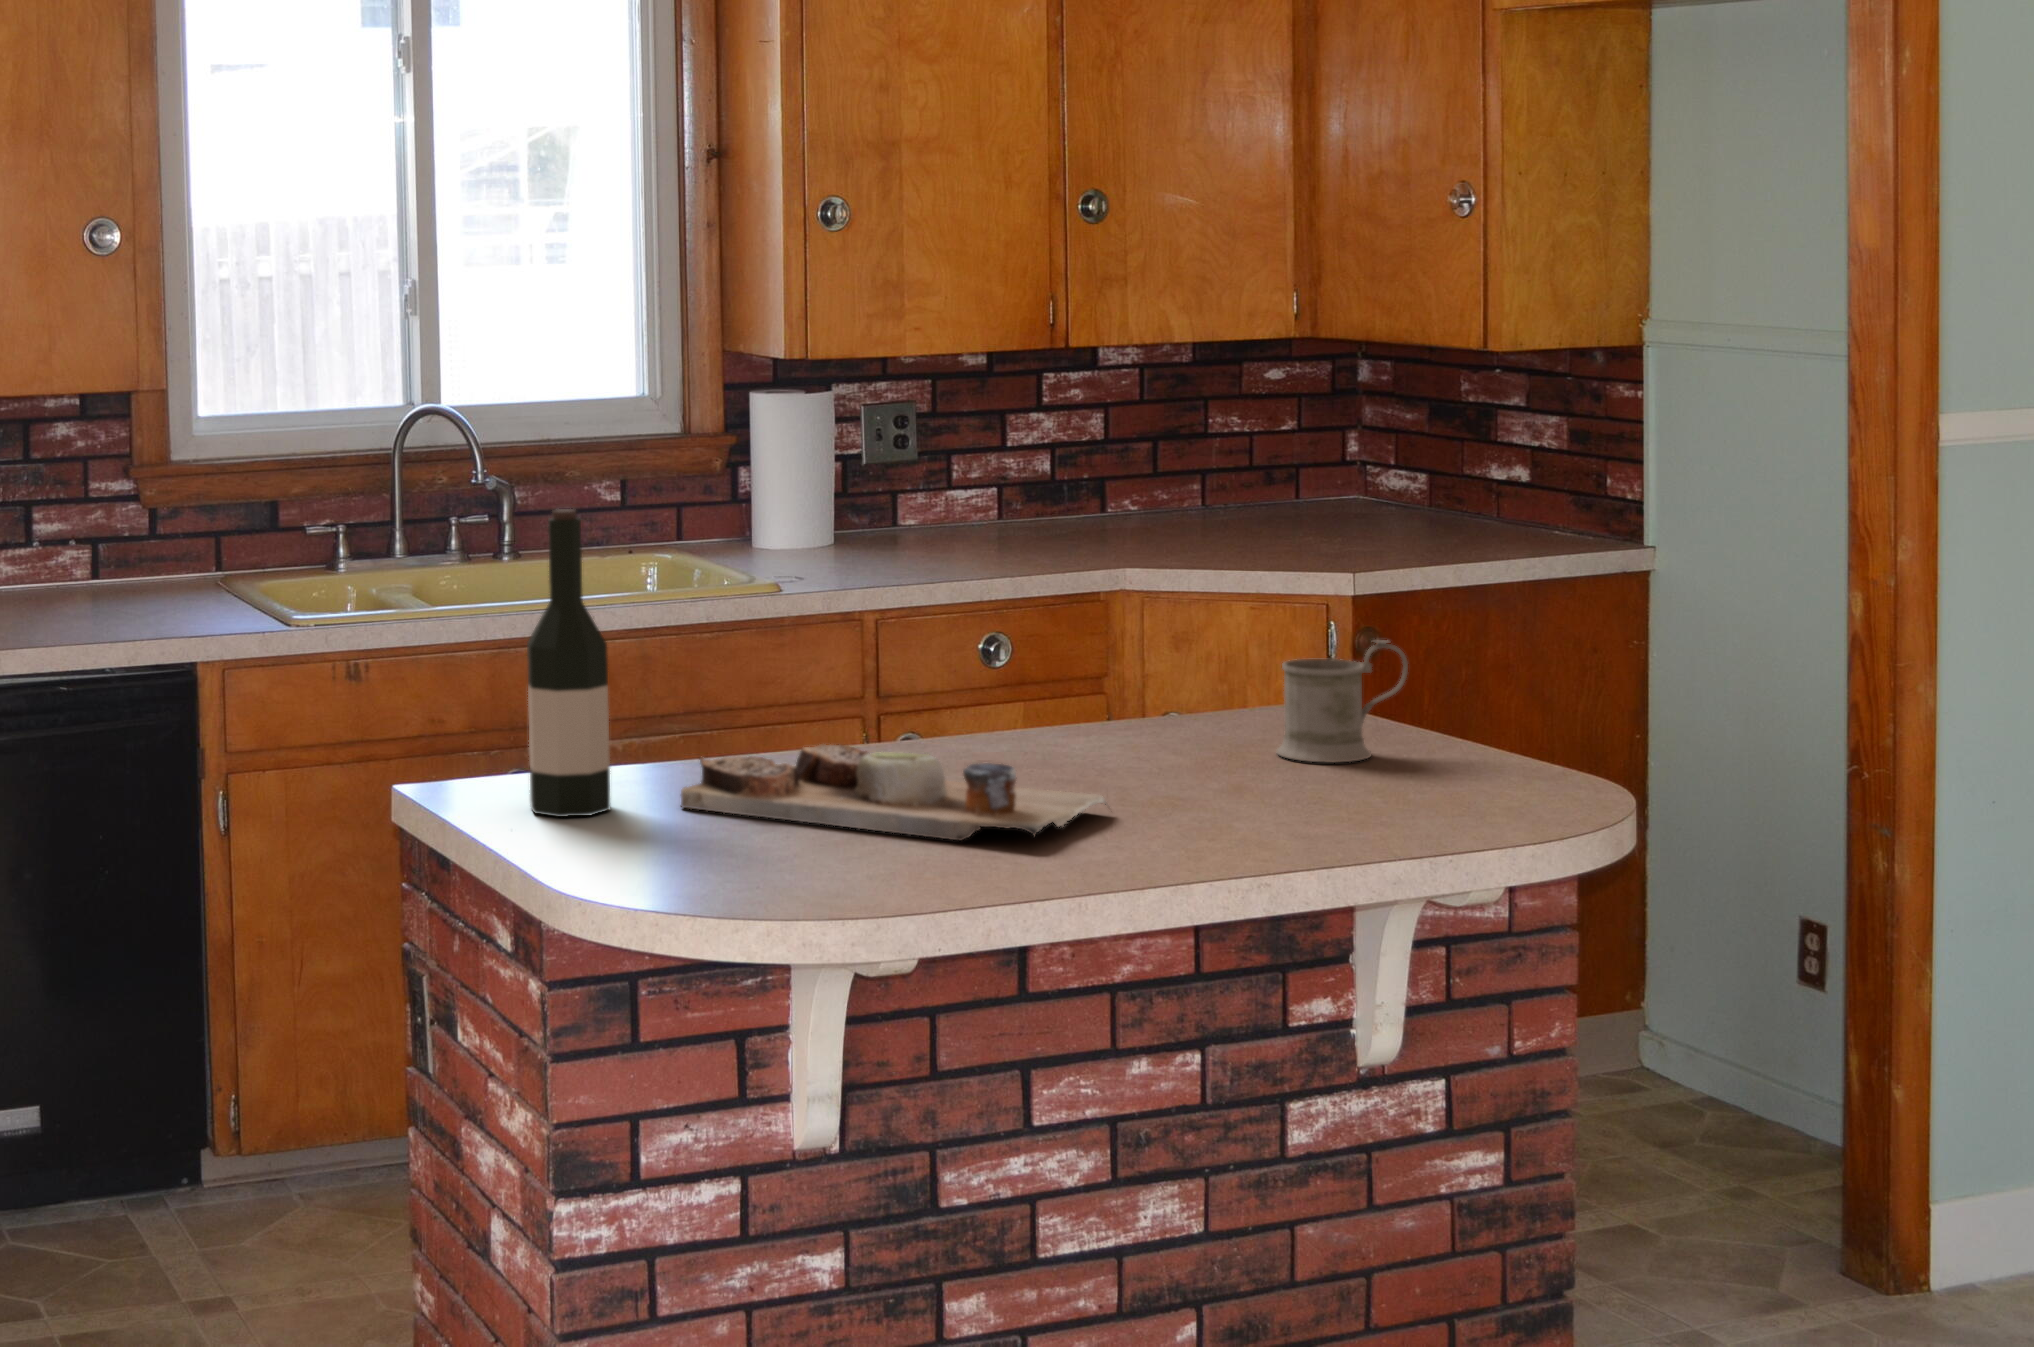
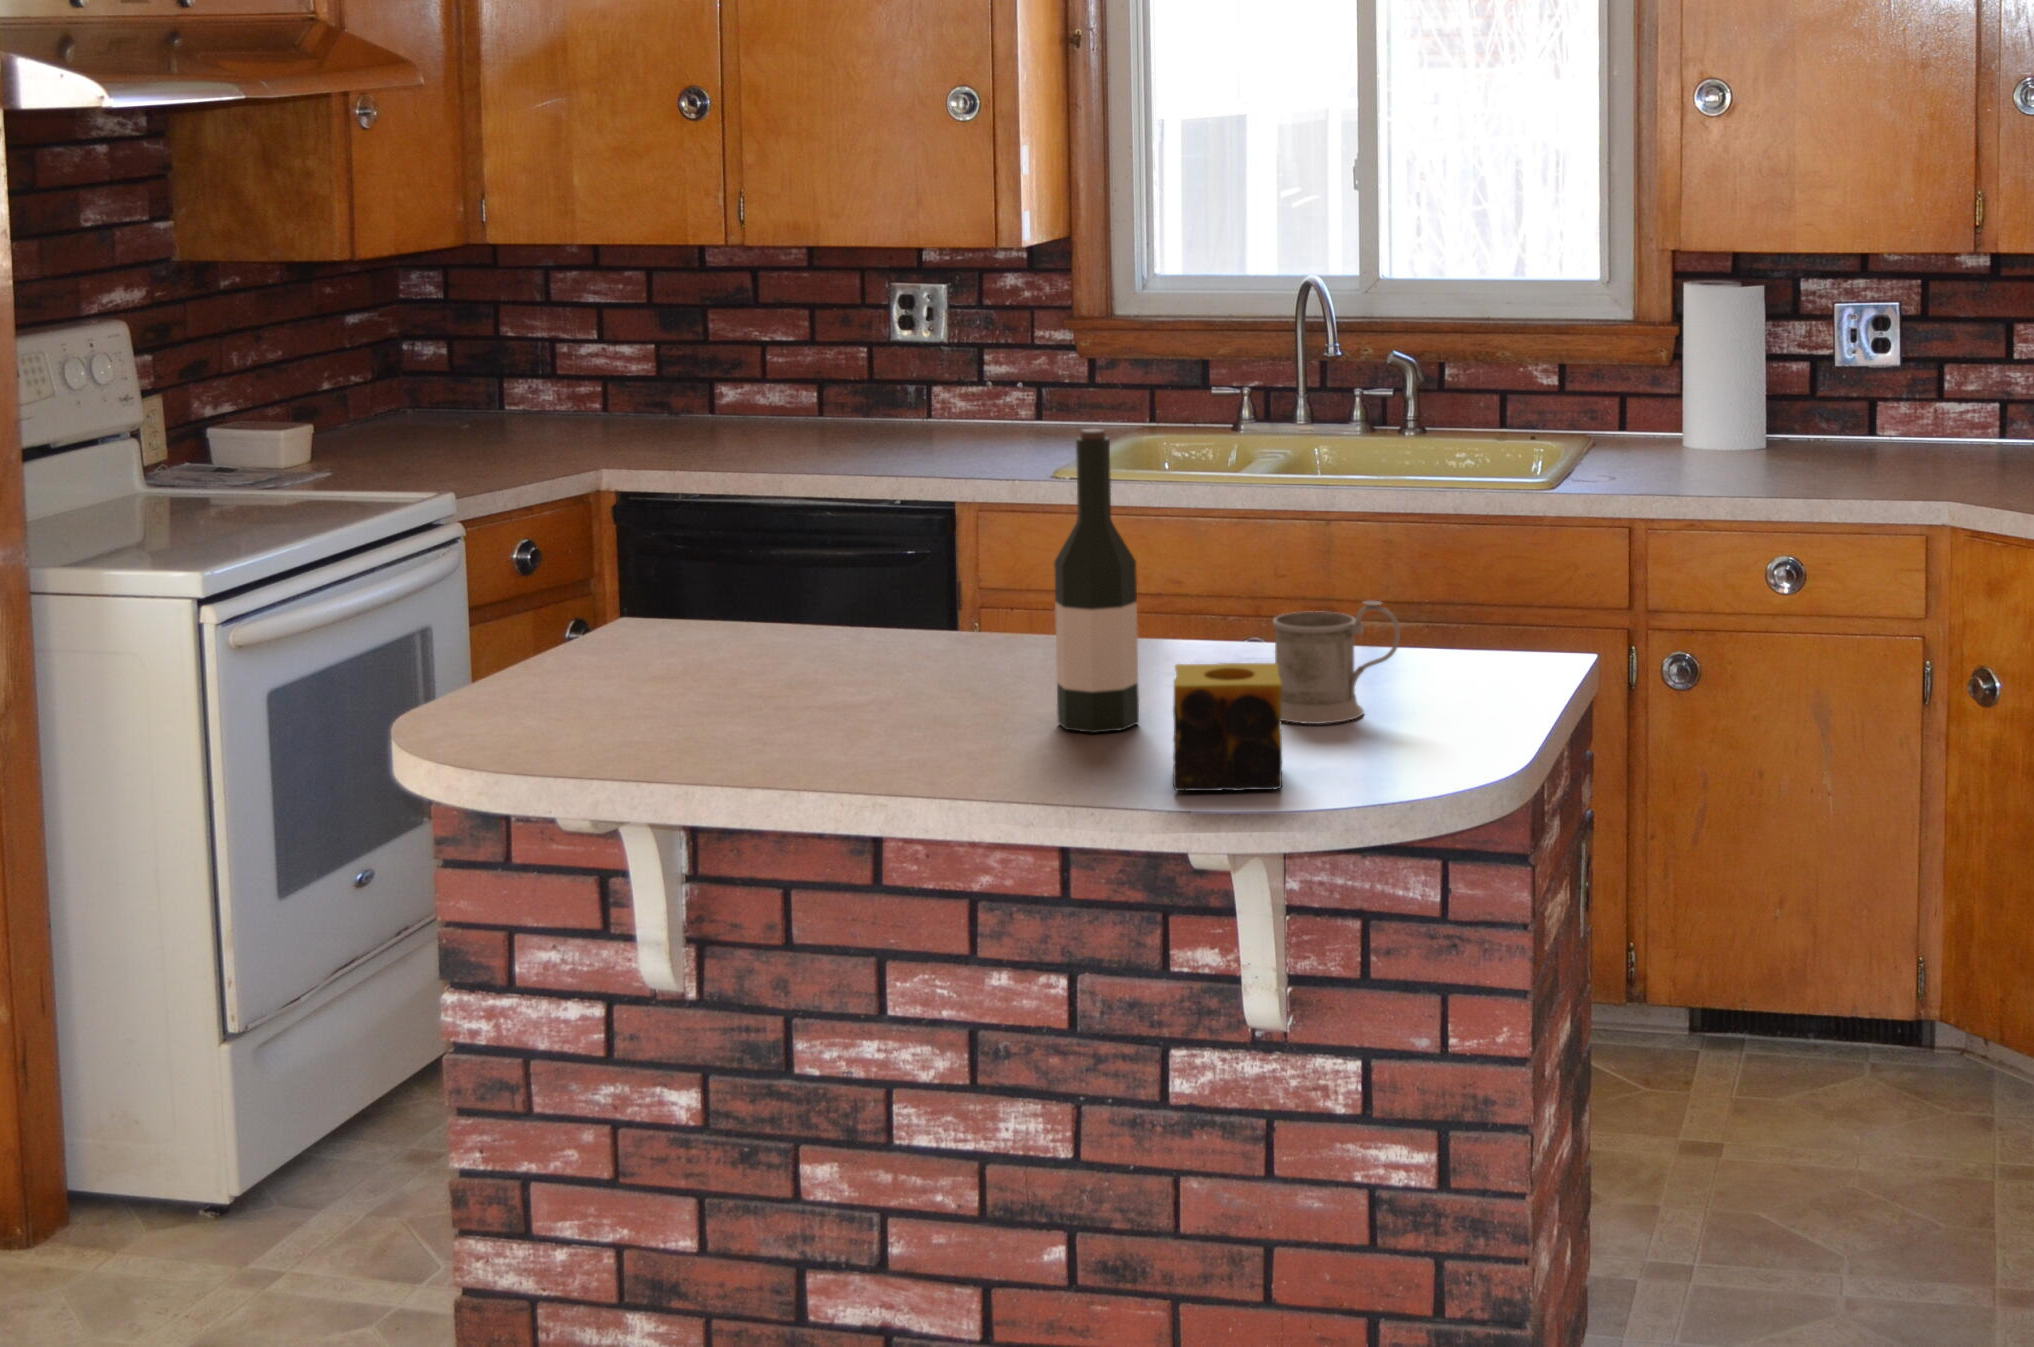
wine bottle: present [527,509,610,817] -> present [1054,429,1139,733]
candle: none [1388,693,1534,817] -> present [1173,663,1282,791]
cutting board: present [681,744,1107,840] -> none [683,632,938,743]

